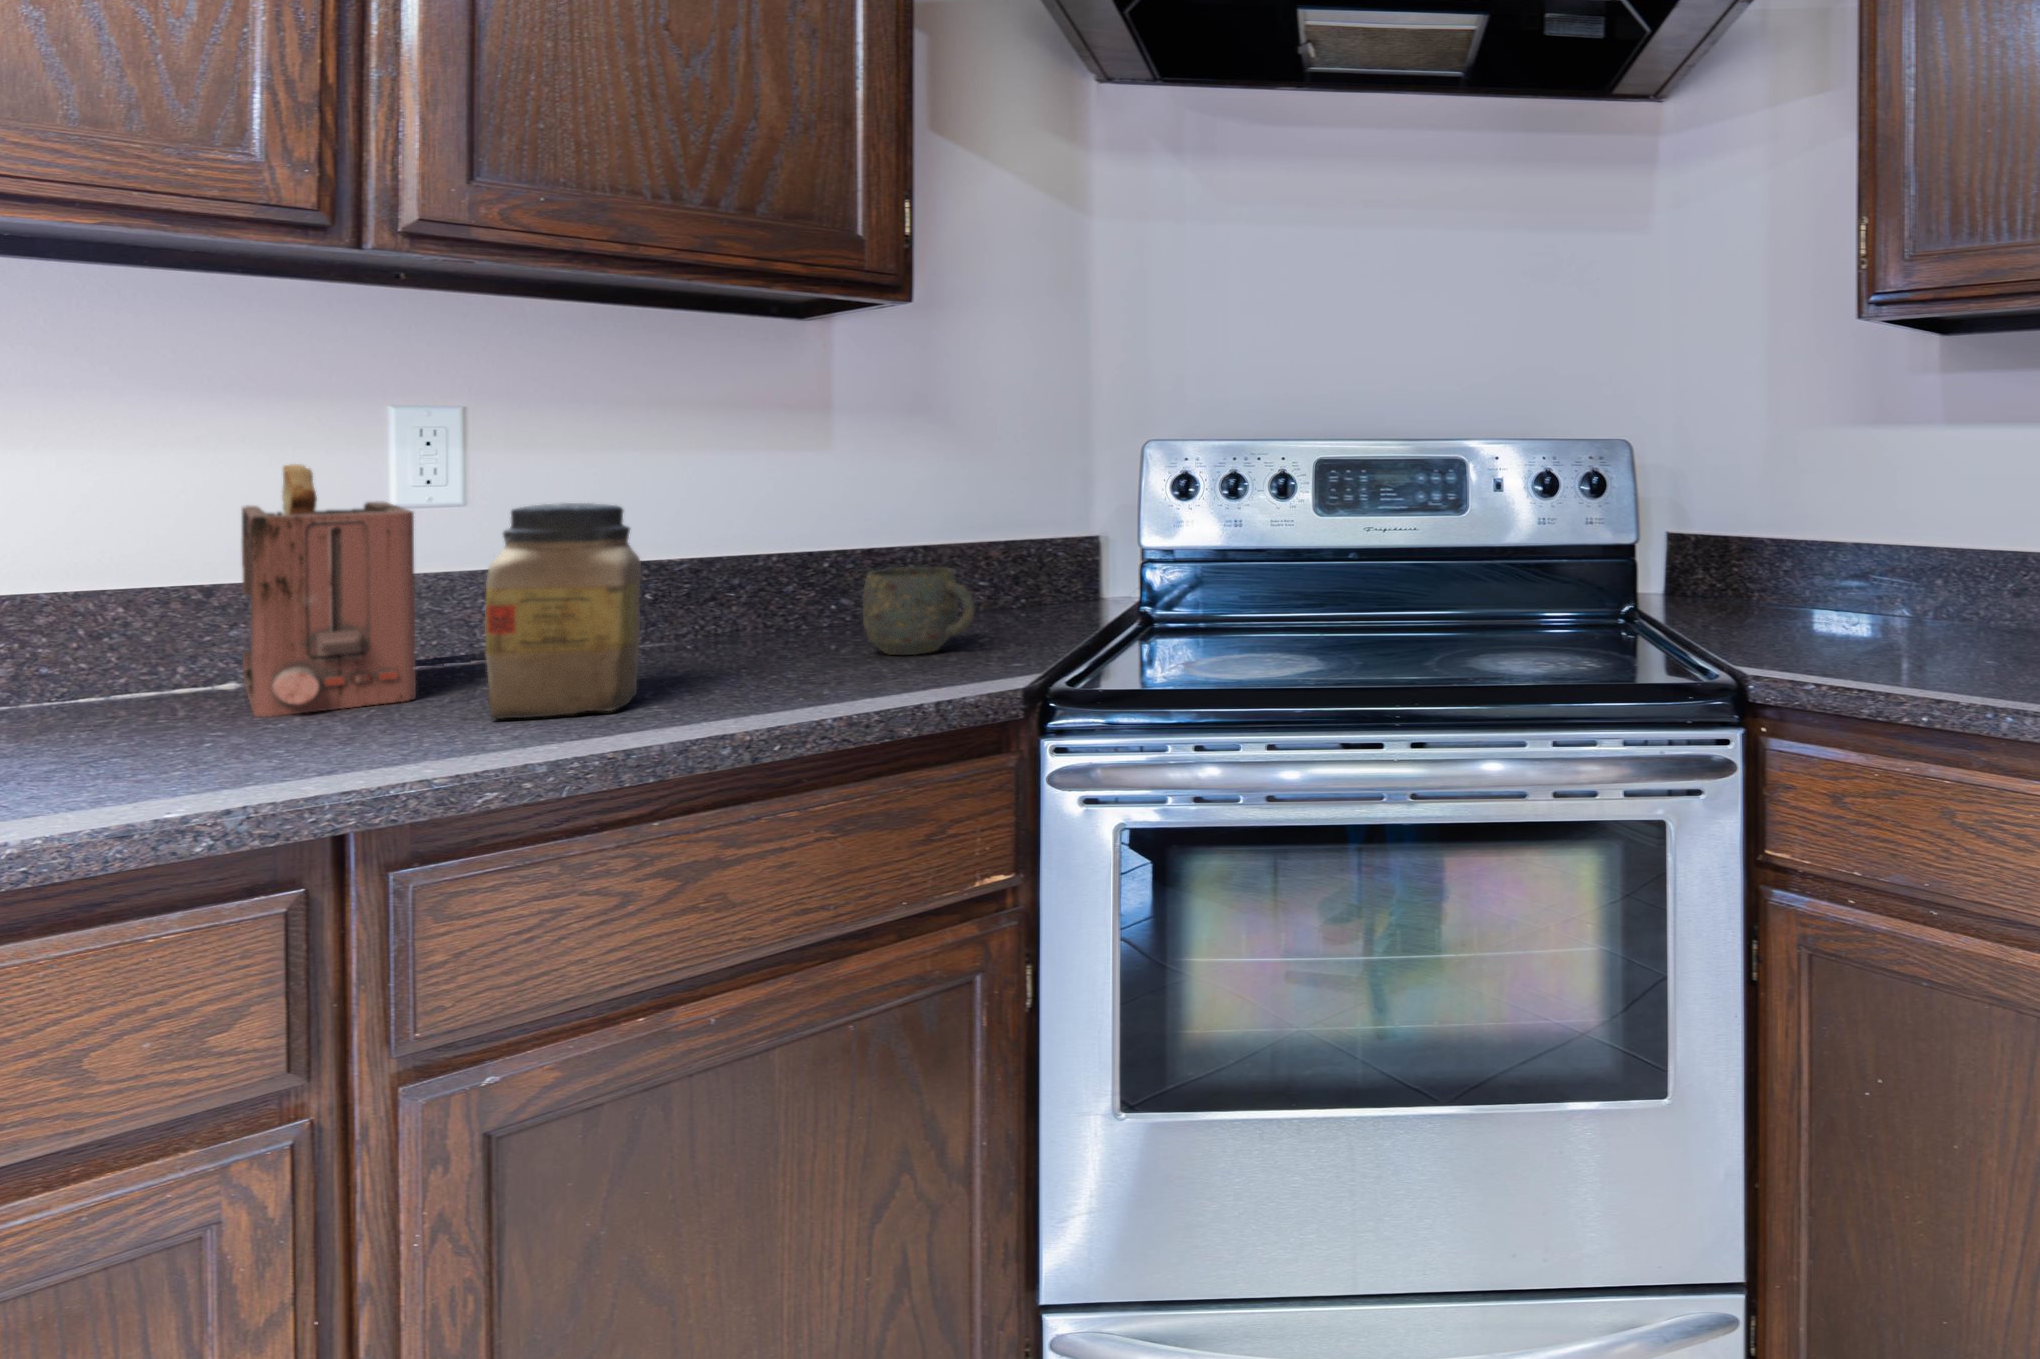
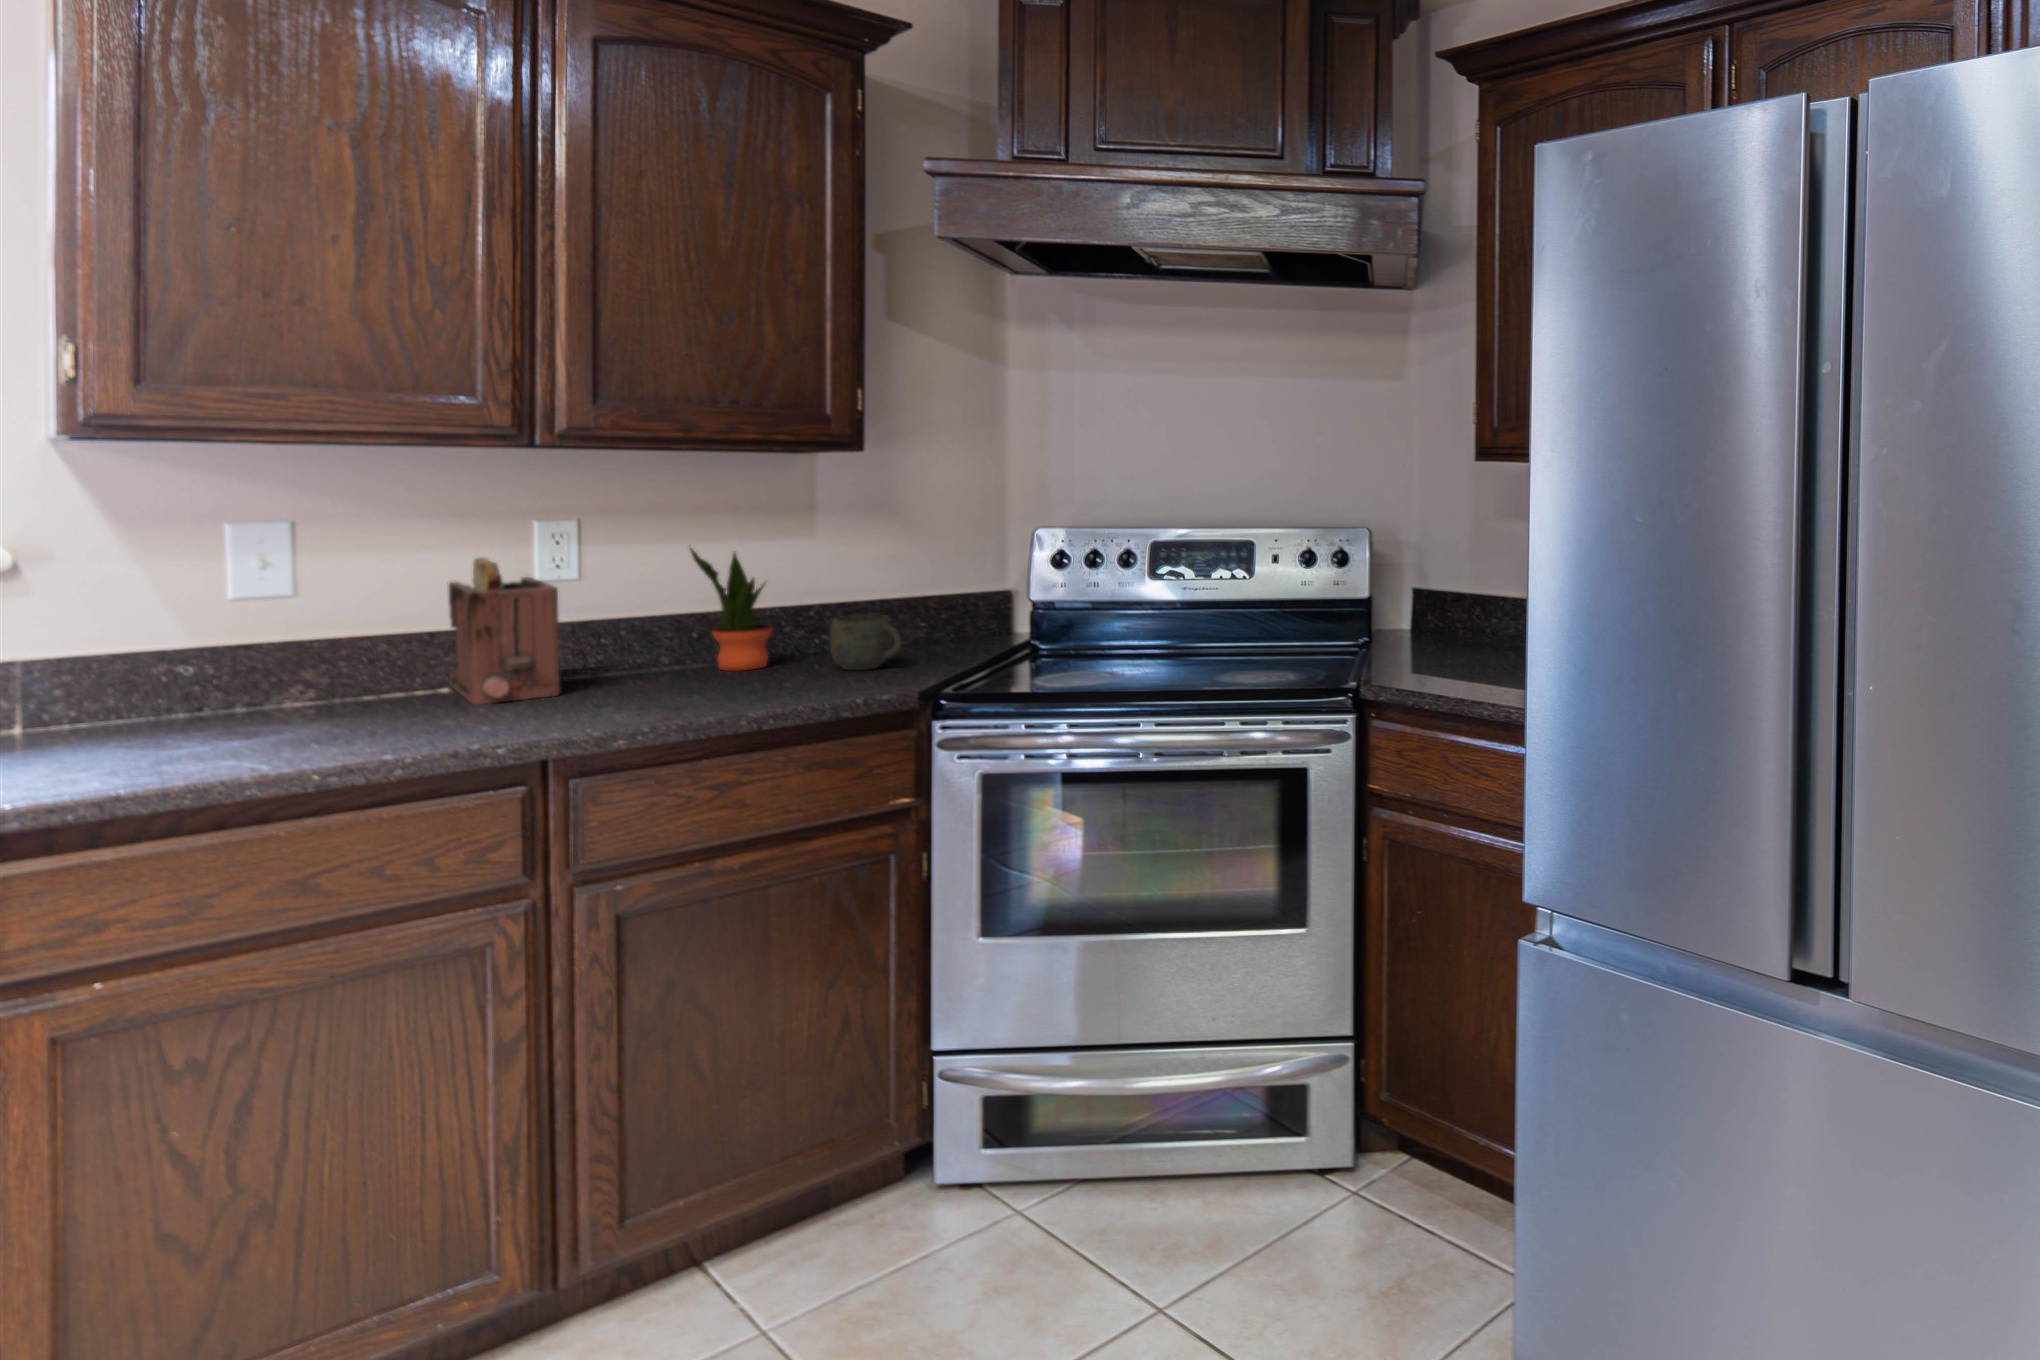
potted plant: none [640,452,772,656] -> present [690,549,773,671]
jar: present [485,503,641,720] -> none [606,584,692,706]

